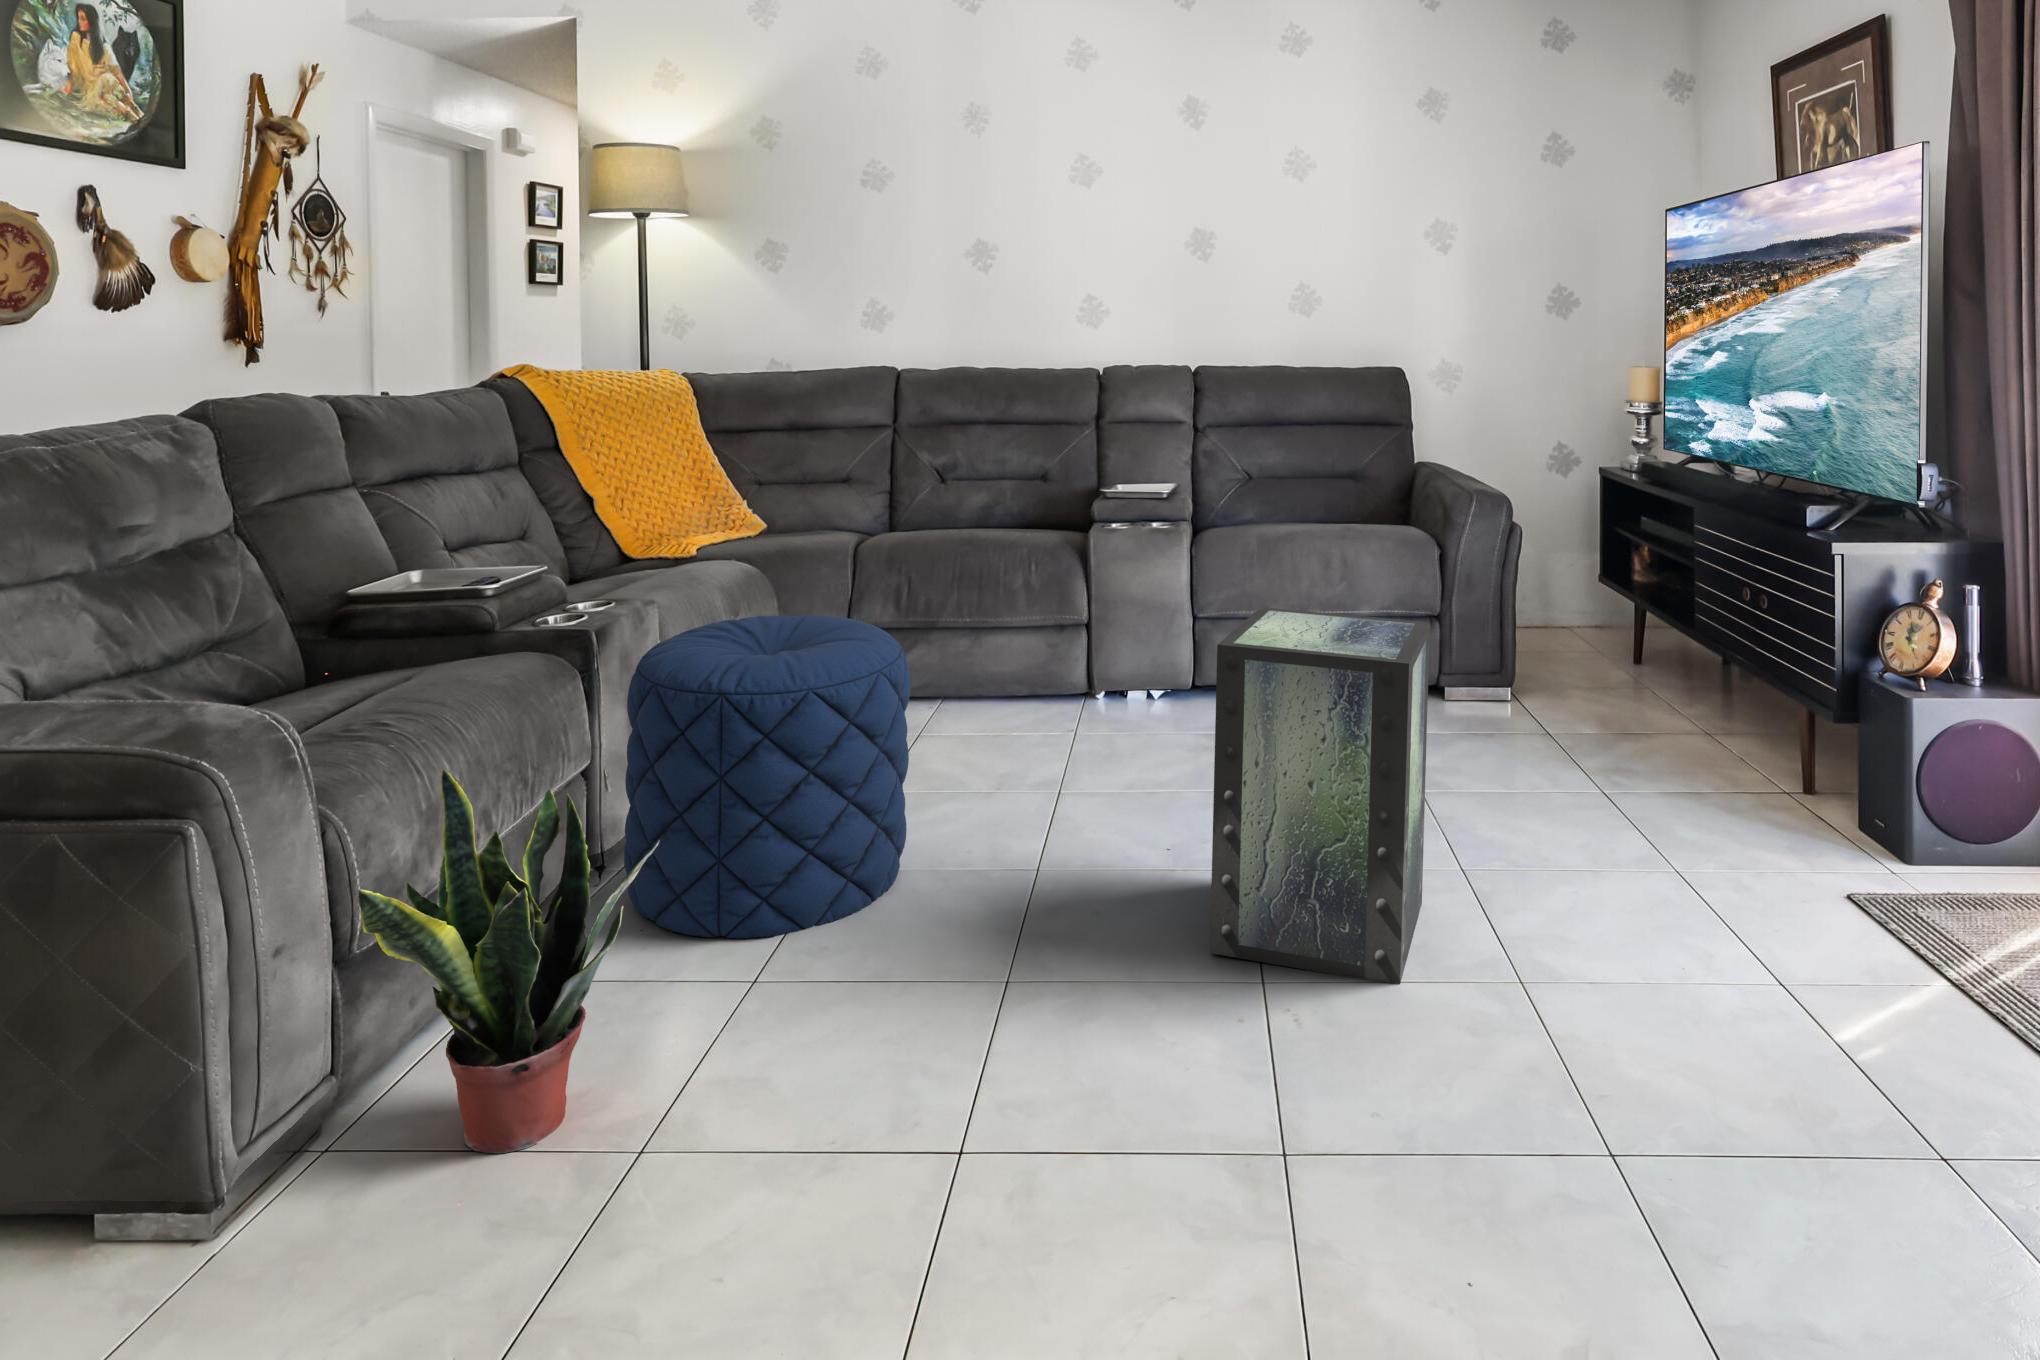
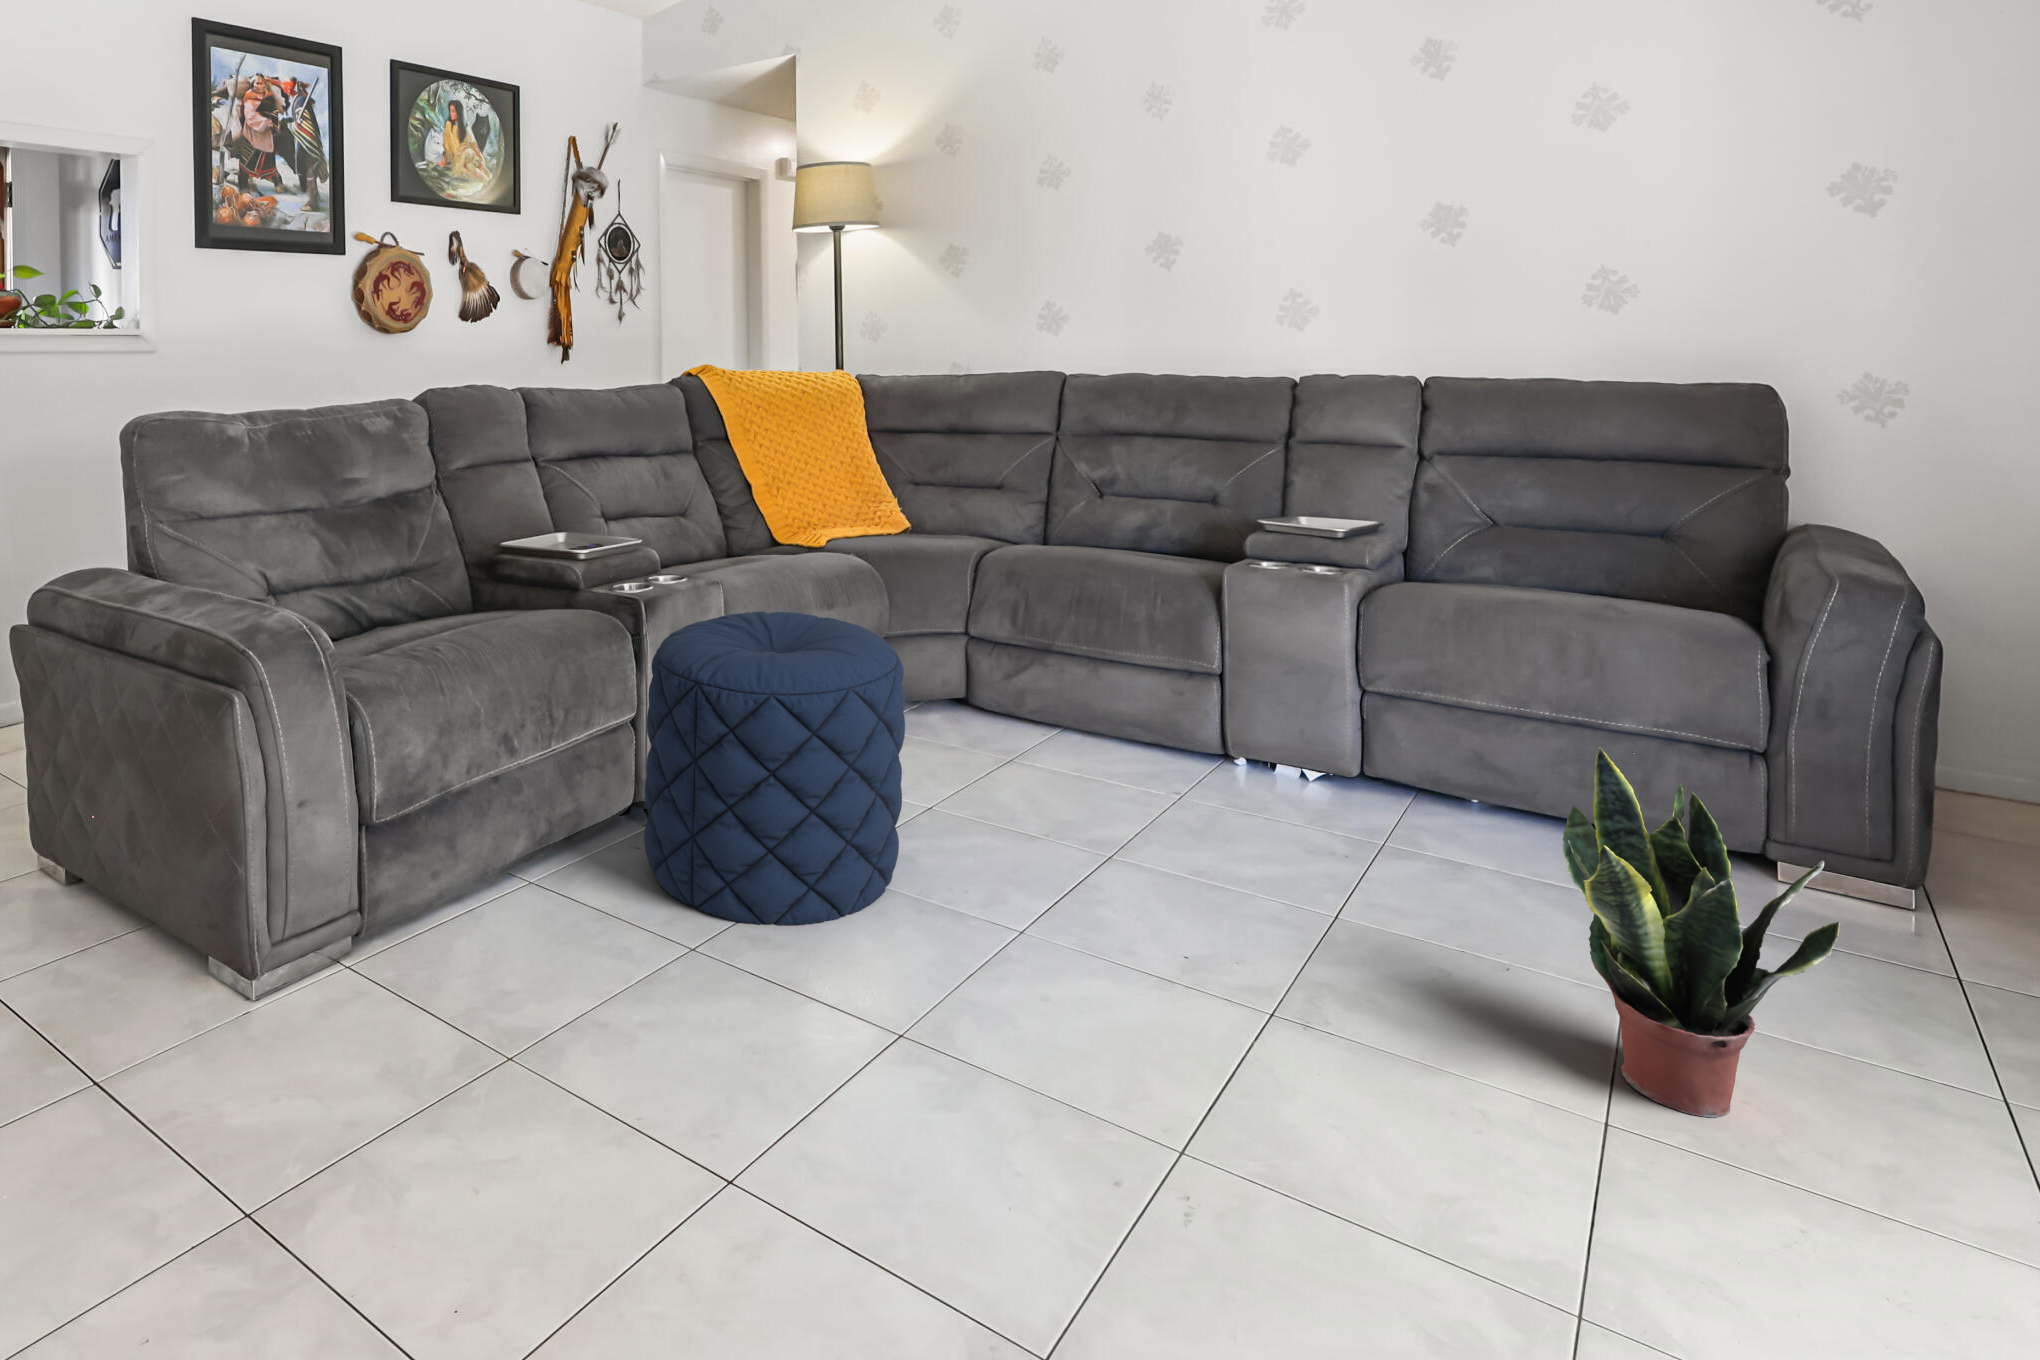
storage box: present [1210,607,1430,984] -> none [1146,700,1524,1265]
potted plant: present [358,768,660,1153] -> present [1563,747,1840,1117]

